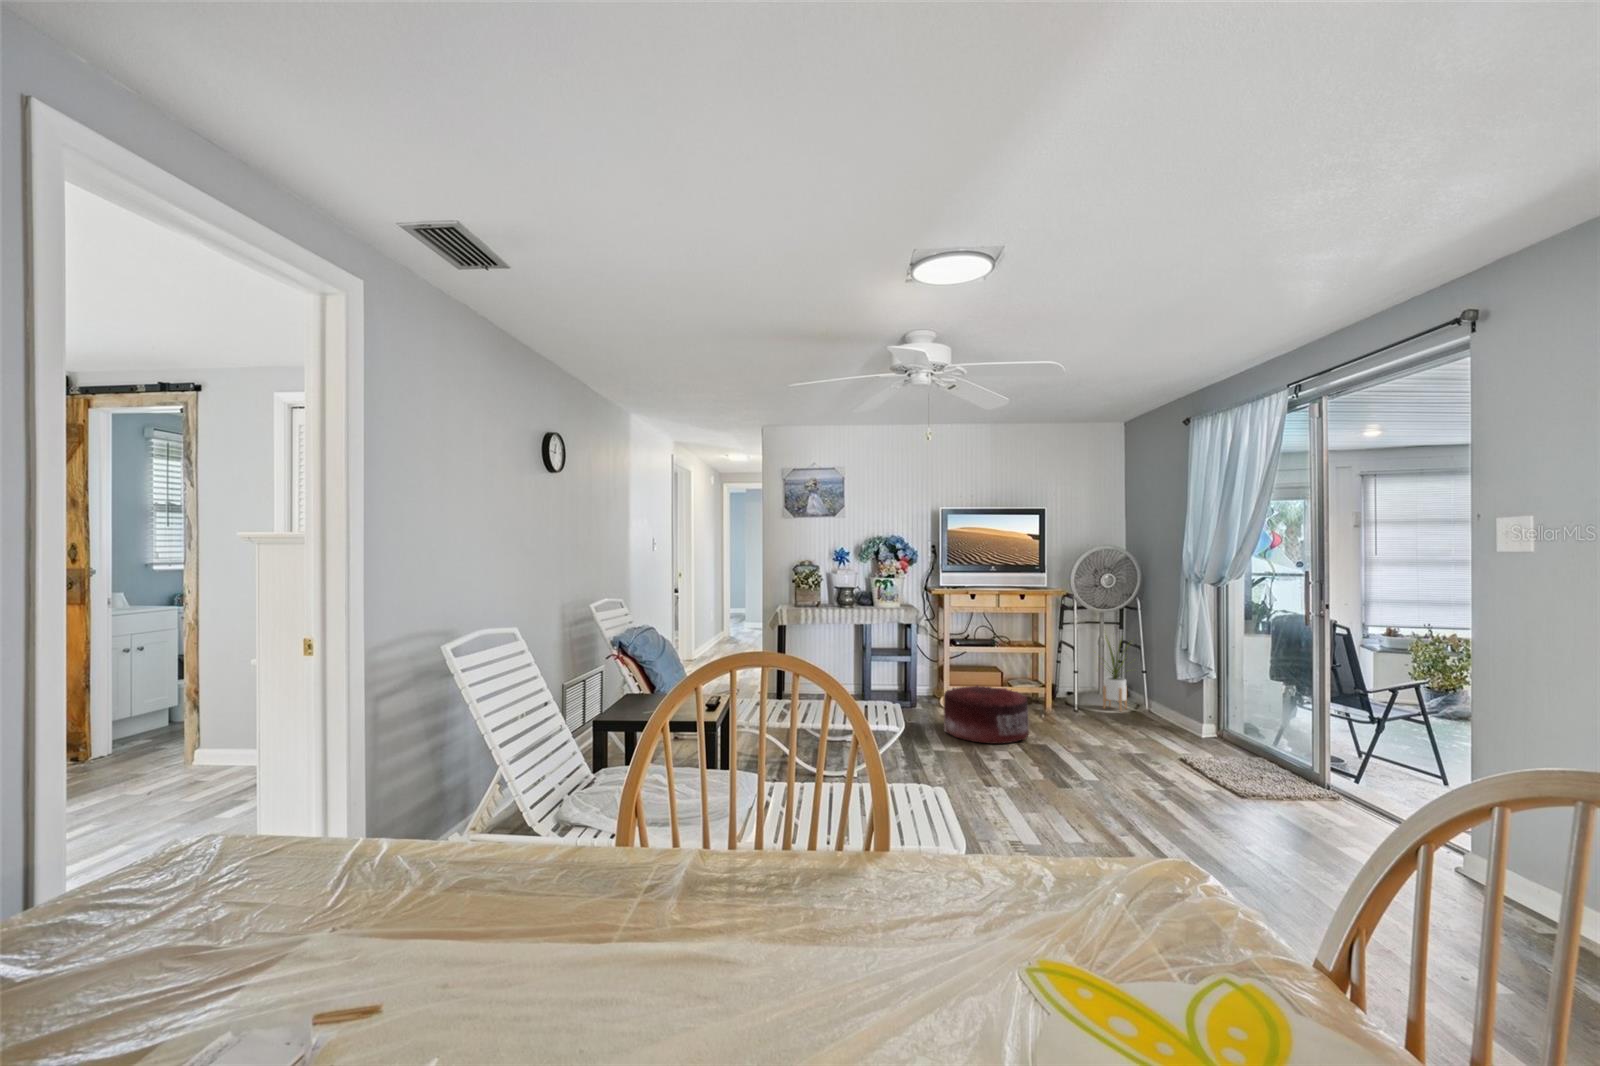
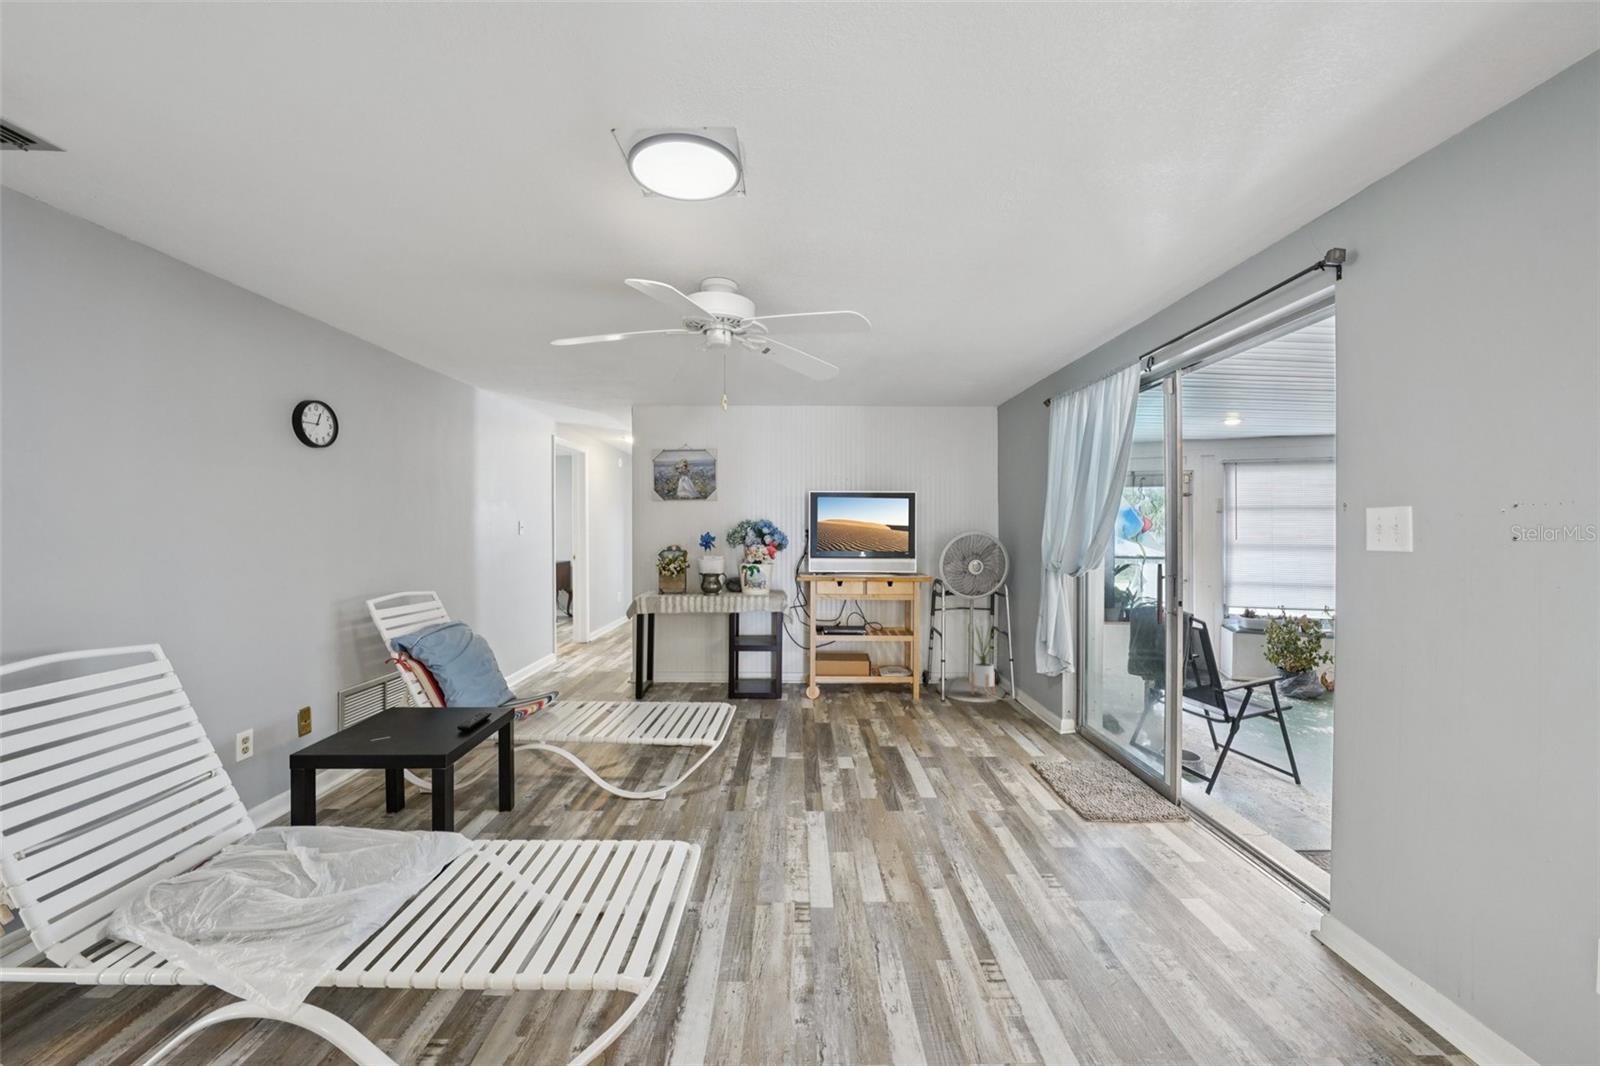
pouf: present [944,685,1029,744] -> none [794,680,882,749]

